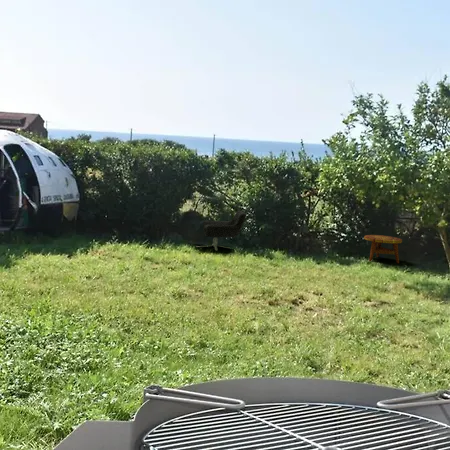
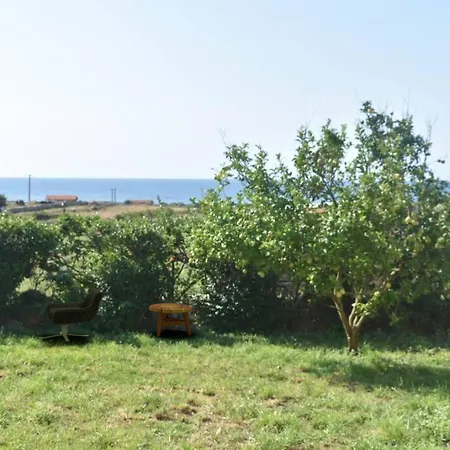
side table: present [364,235,402,263] -> present [149,303,192,336]

